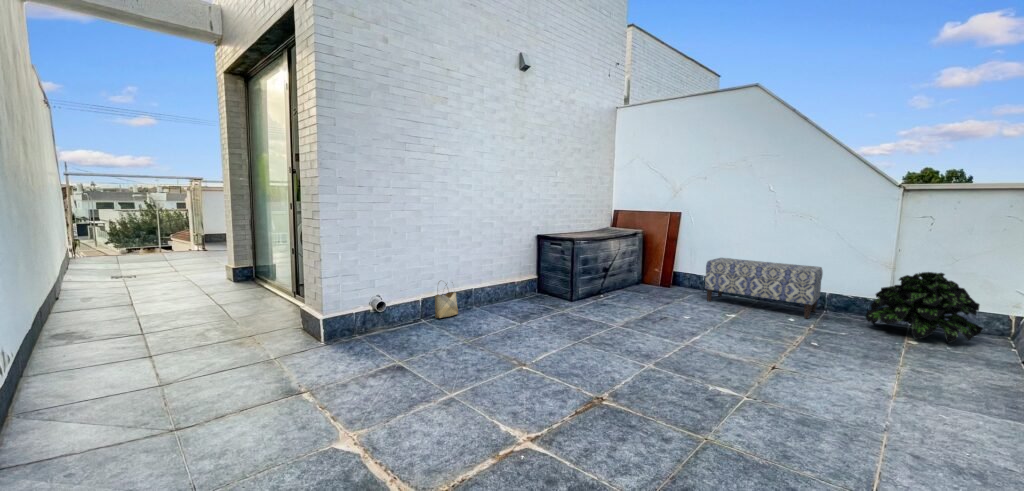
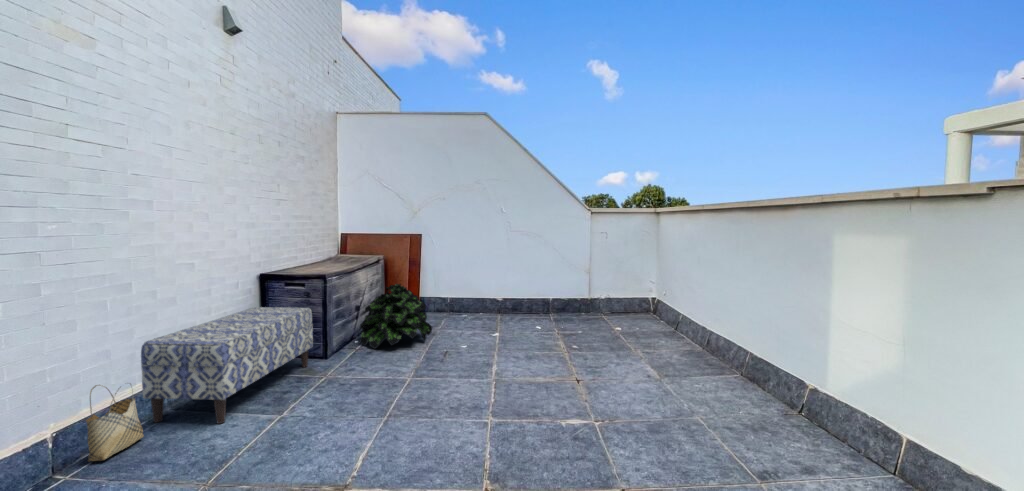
bench: present [705,258,823,319] -> present [141,307,313,424]
potted plant: present [866,272,983,343] -> present [360,284,432,349]

